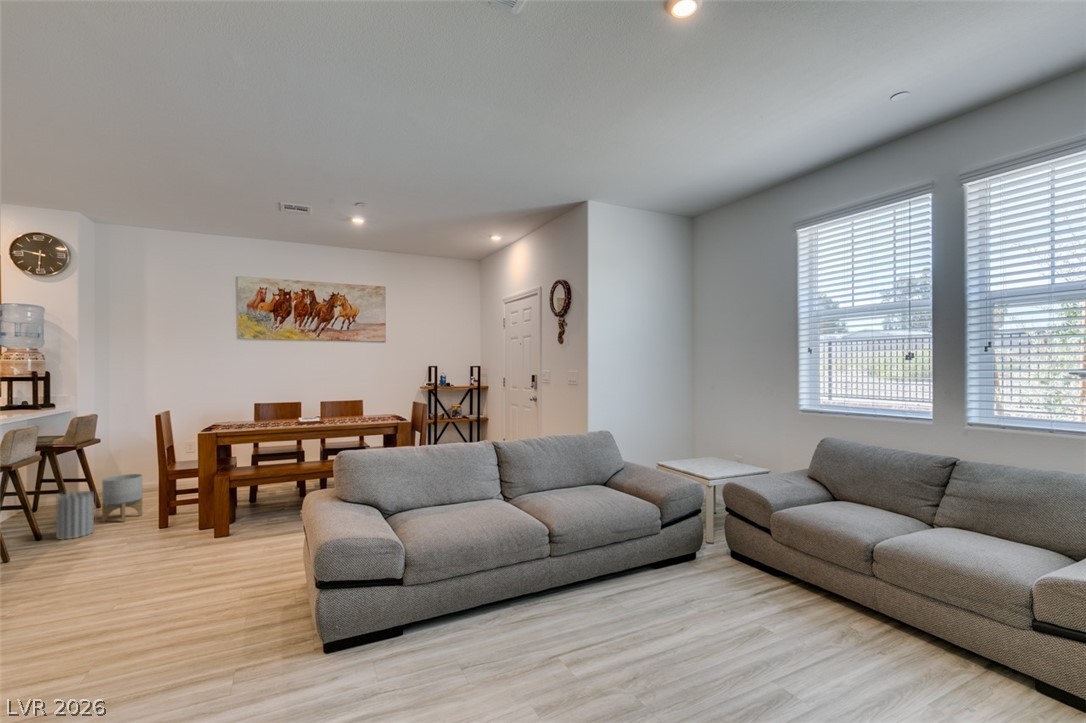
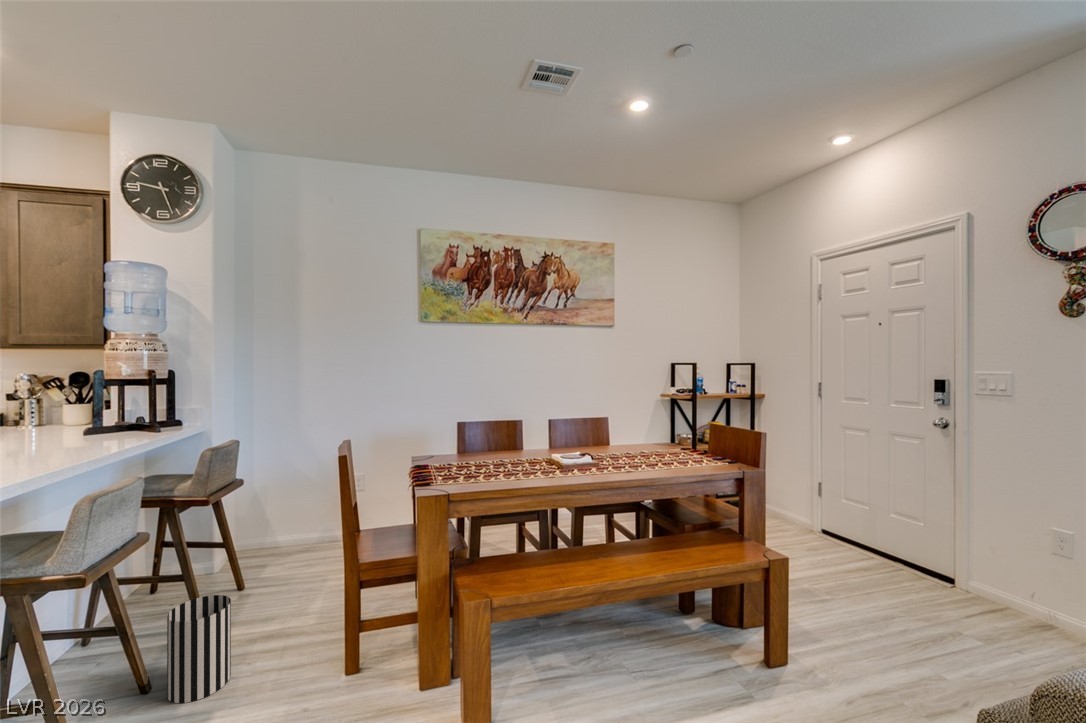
planter: present [102,474,142,522] -> none [245,547,306,644]

